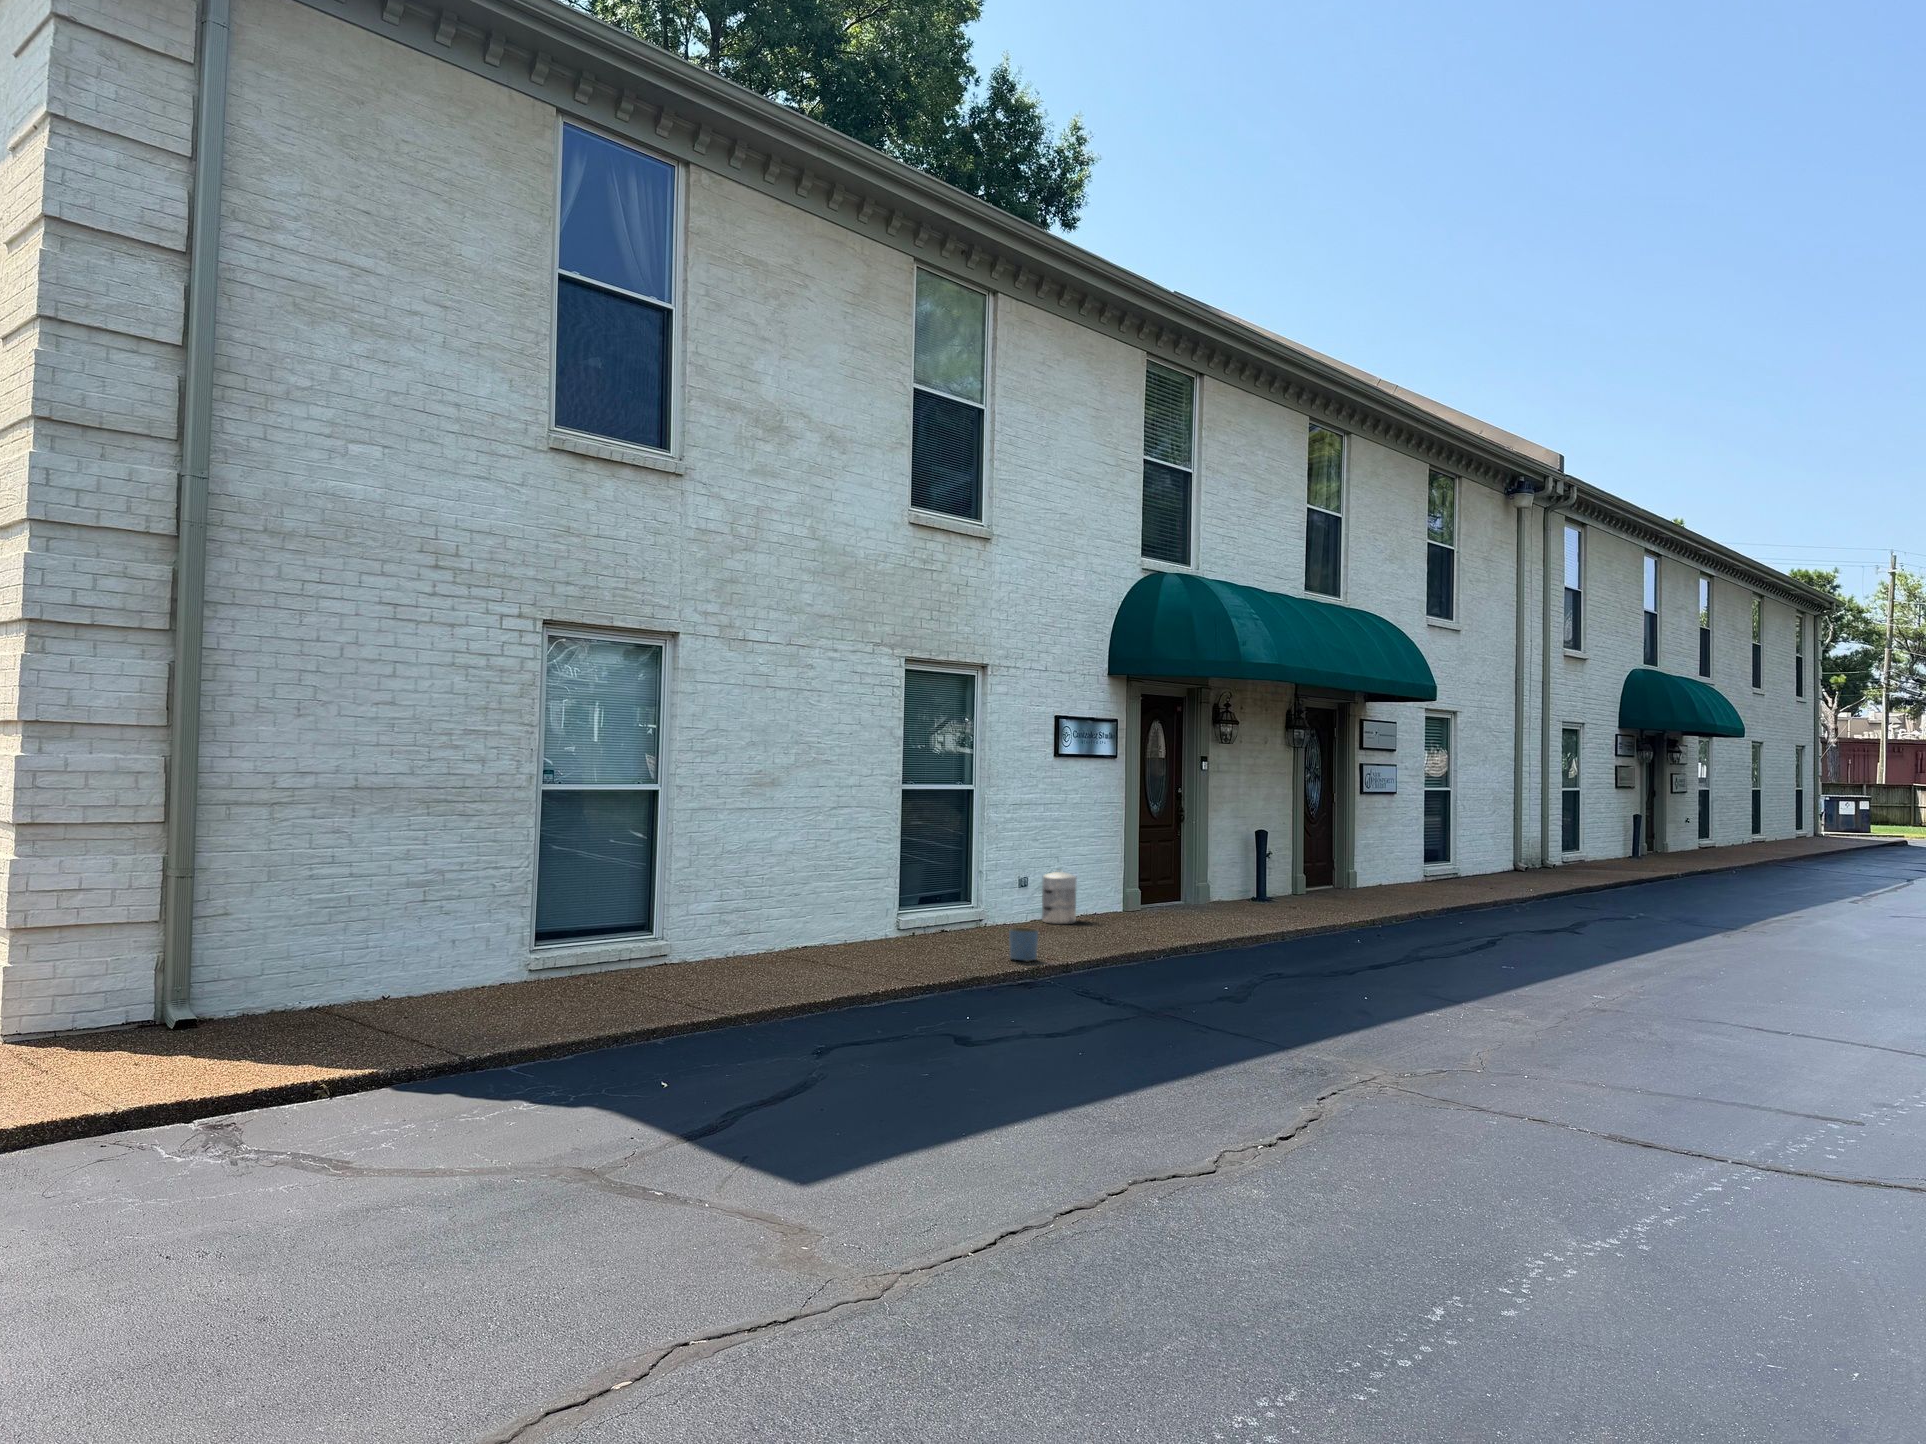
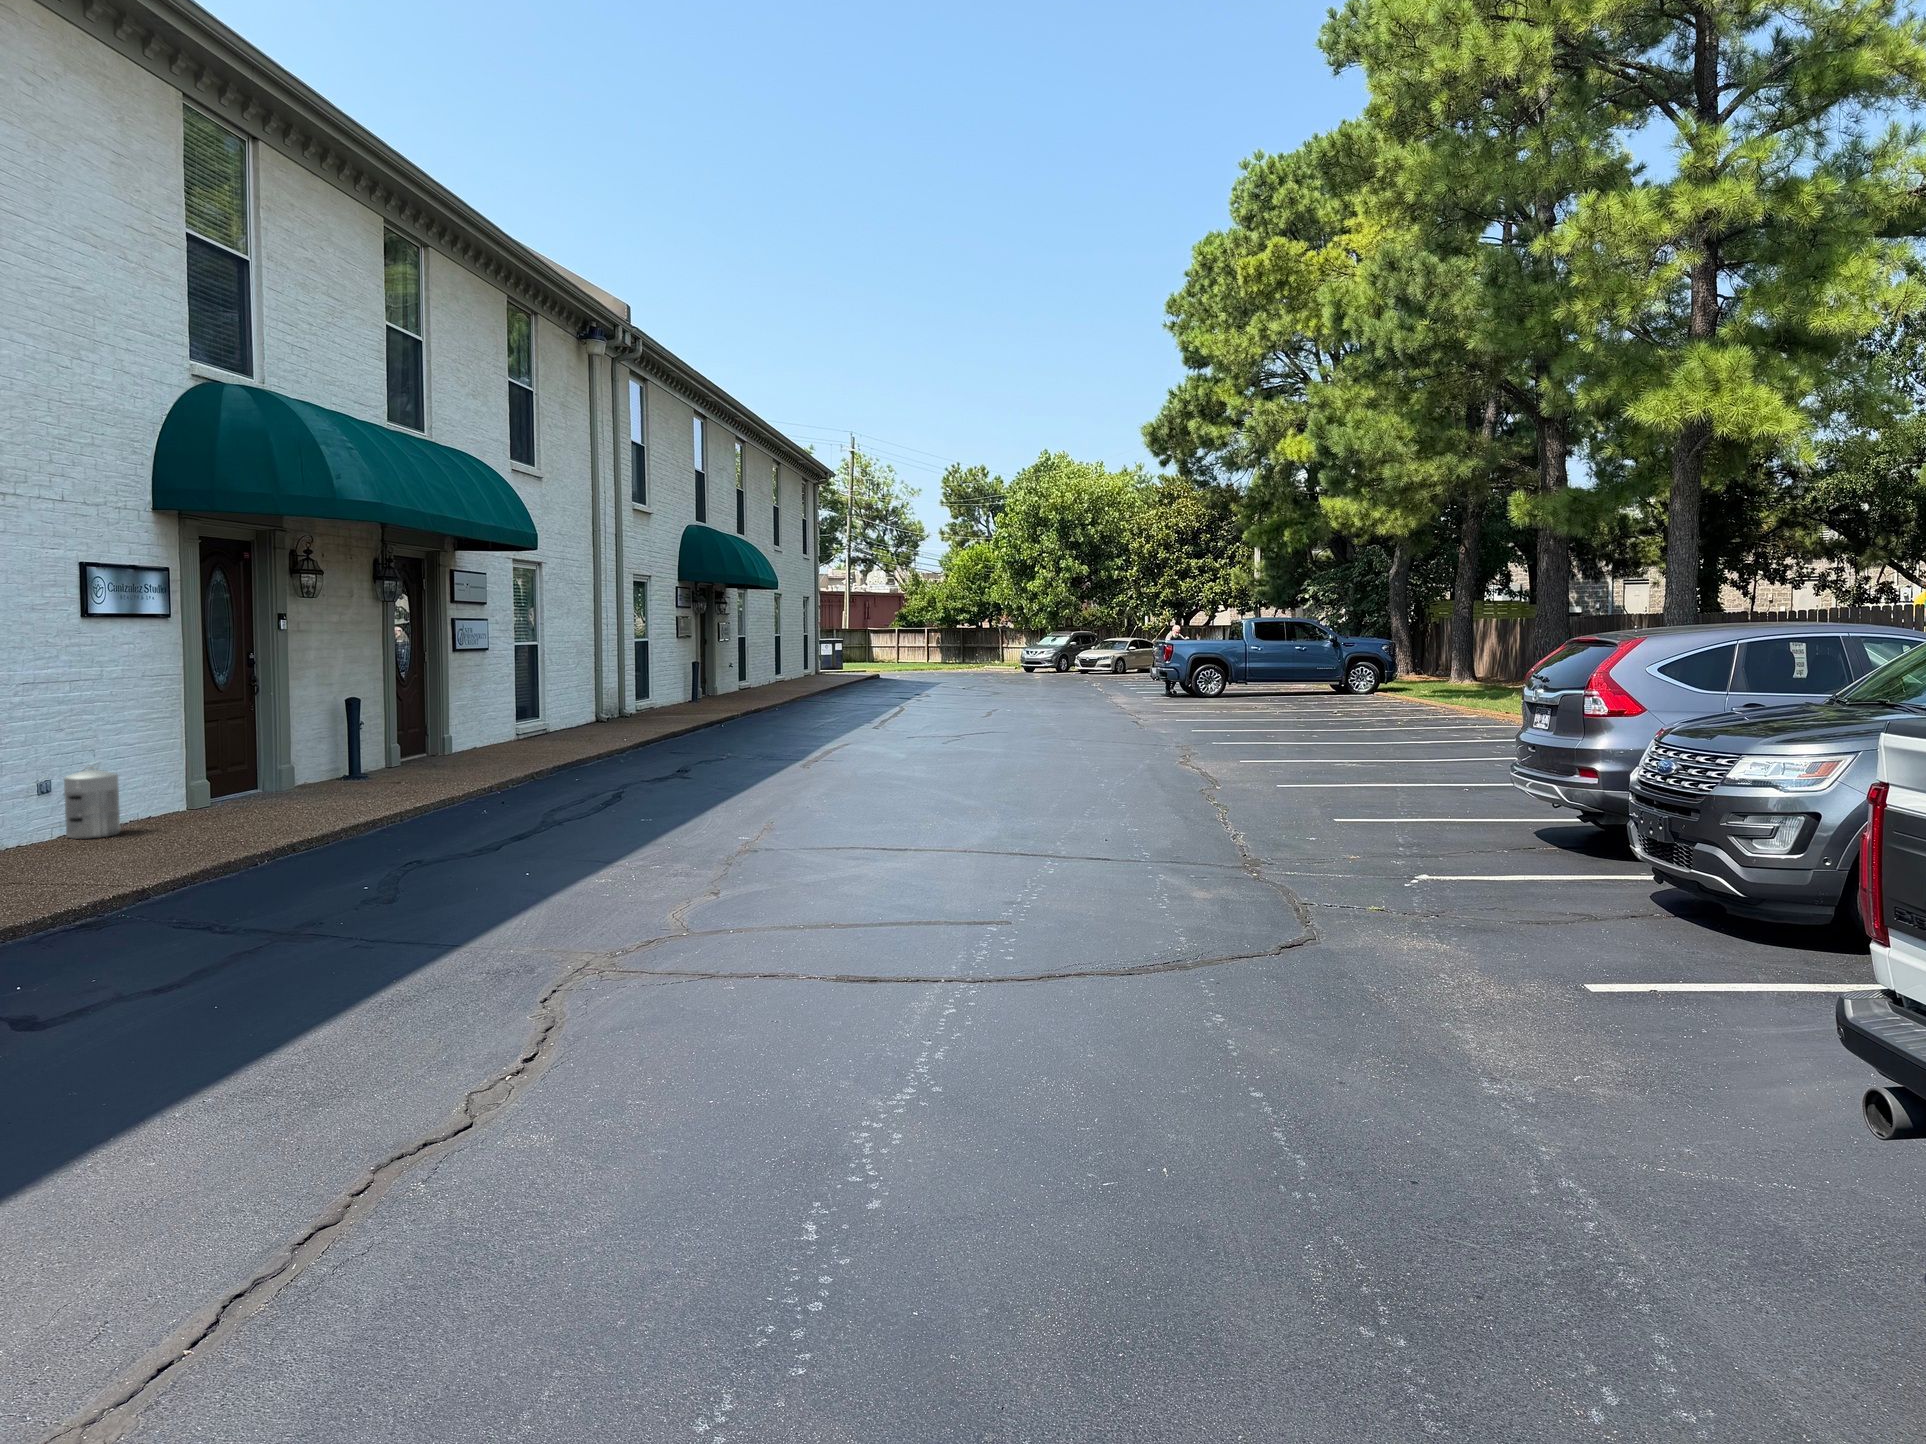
planter: present [1009,928,1038,962] -> none [39,850,88,897]

